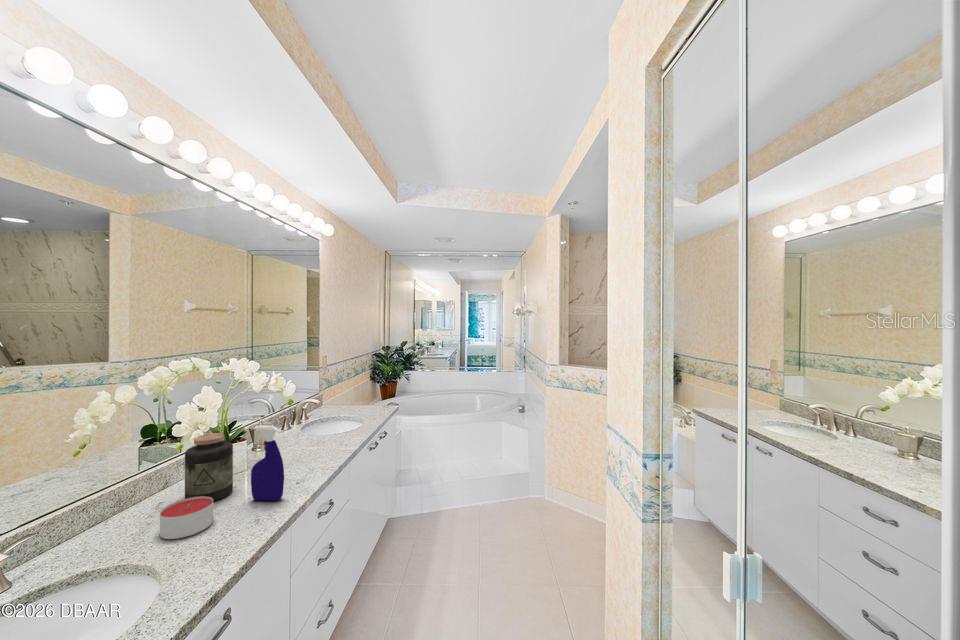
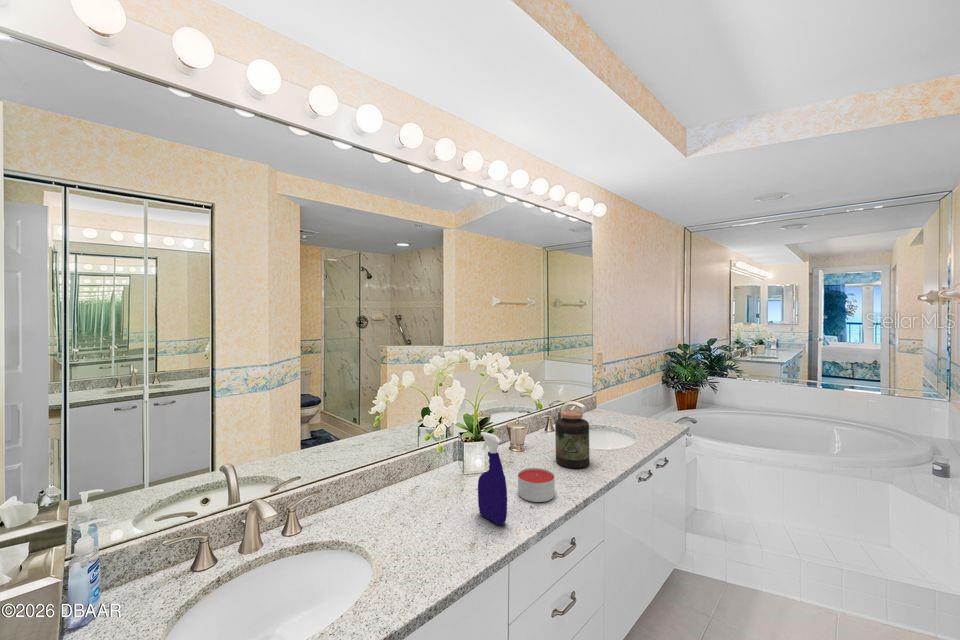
jar: present [185,433,233,501] -> present [555,410,589,468]
candle: present [160,496,213,539] -> present [518,468,555,502]

